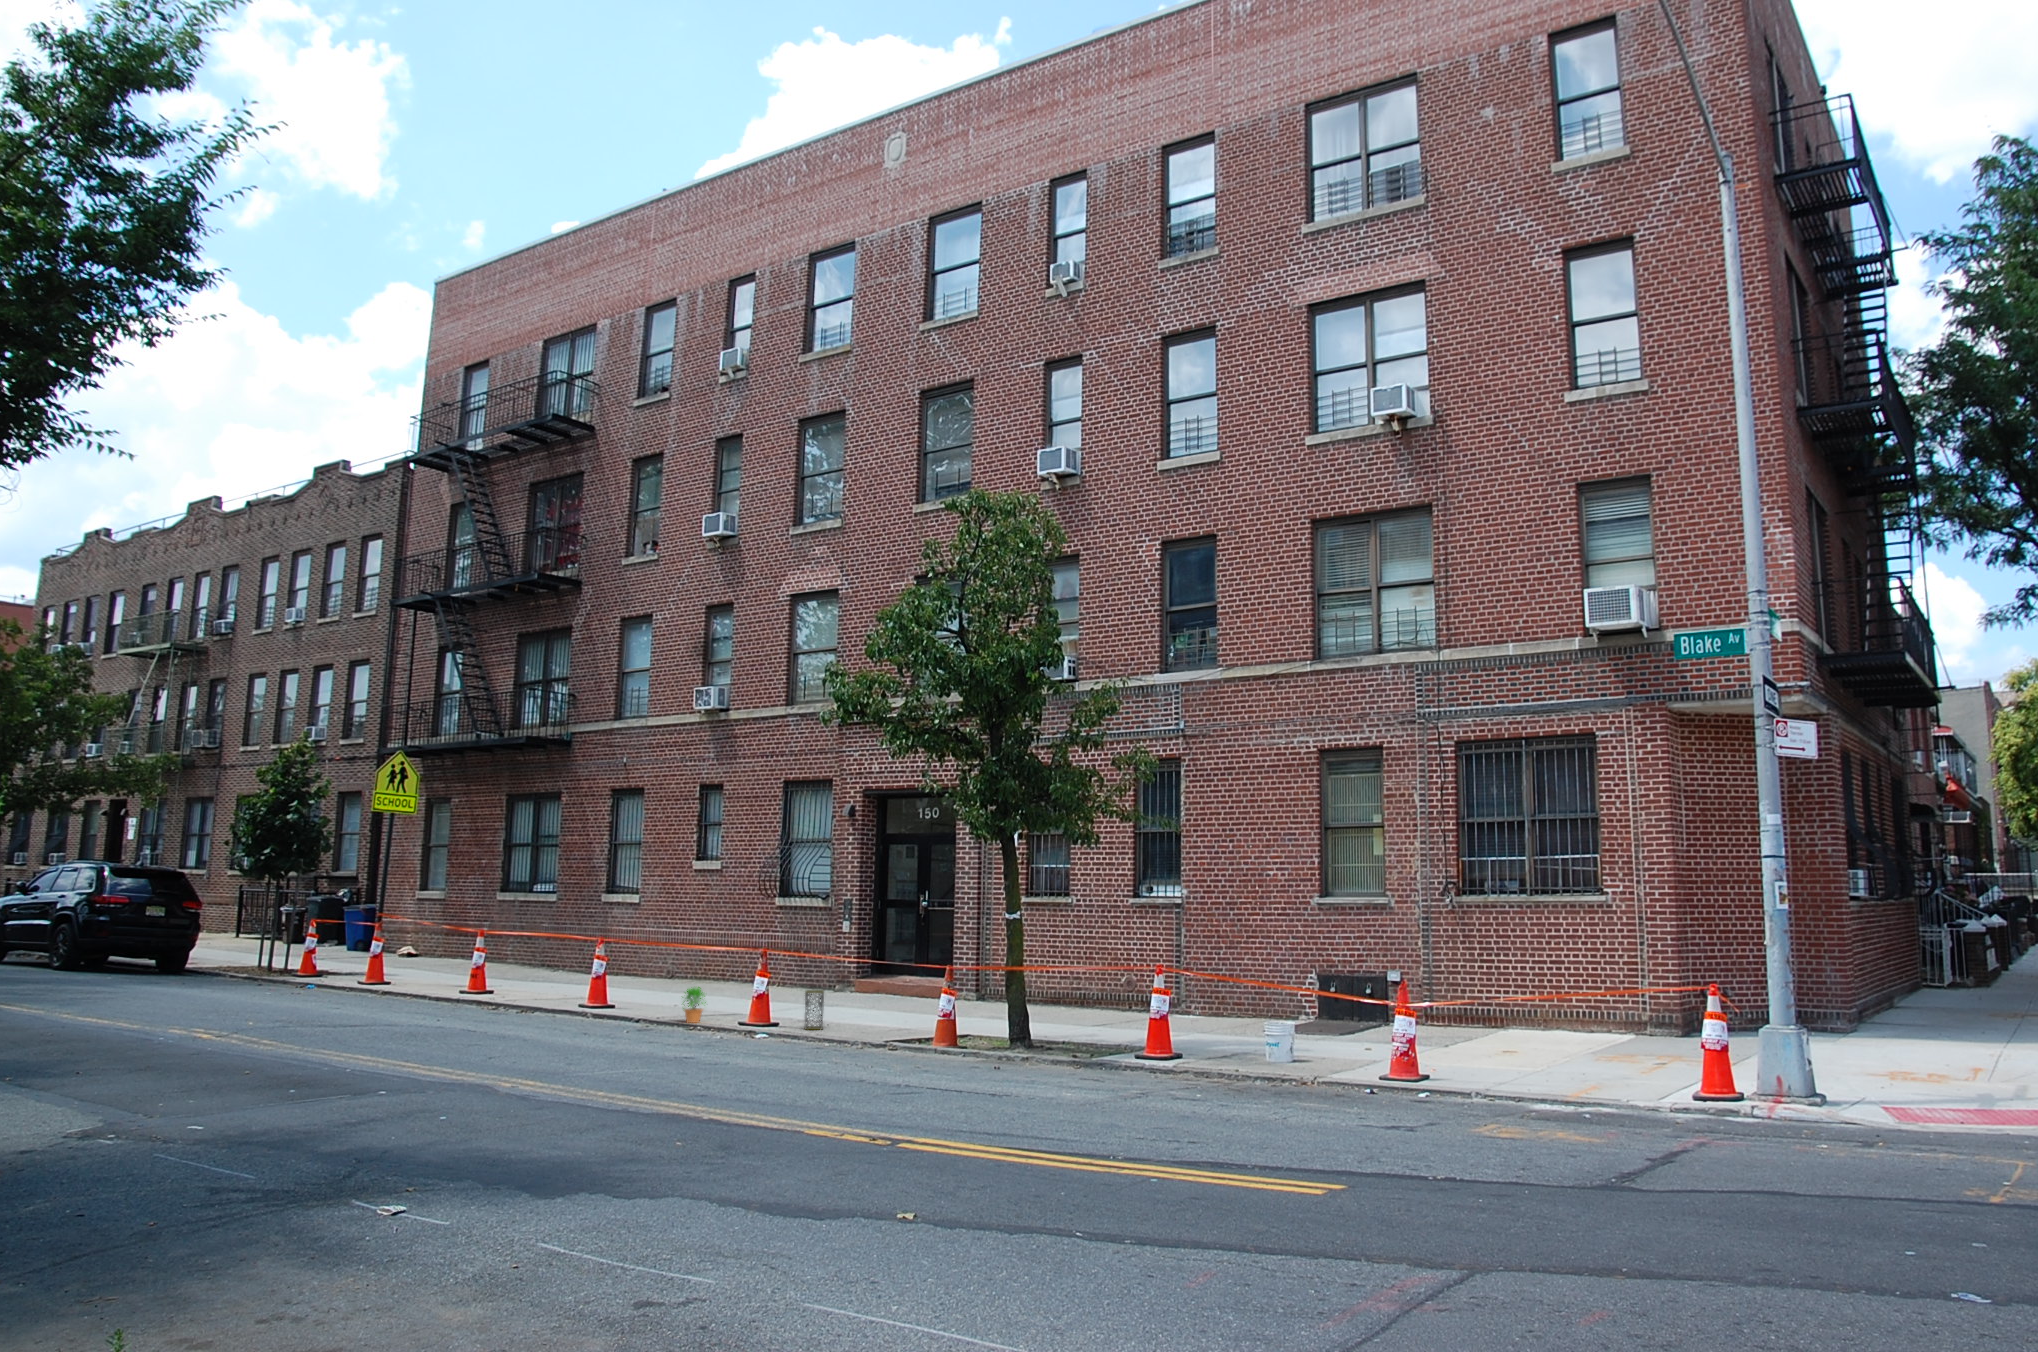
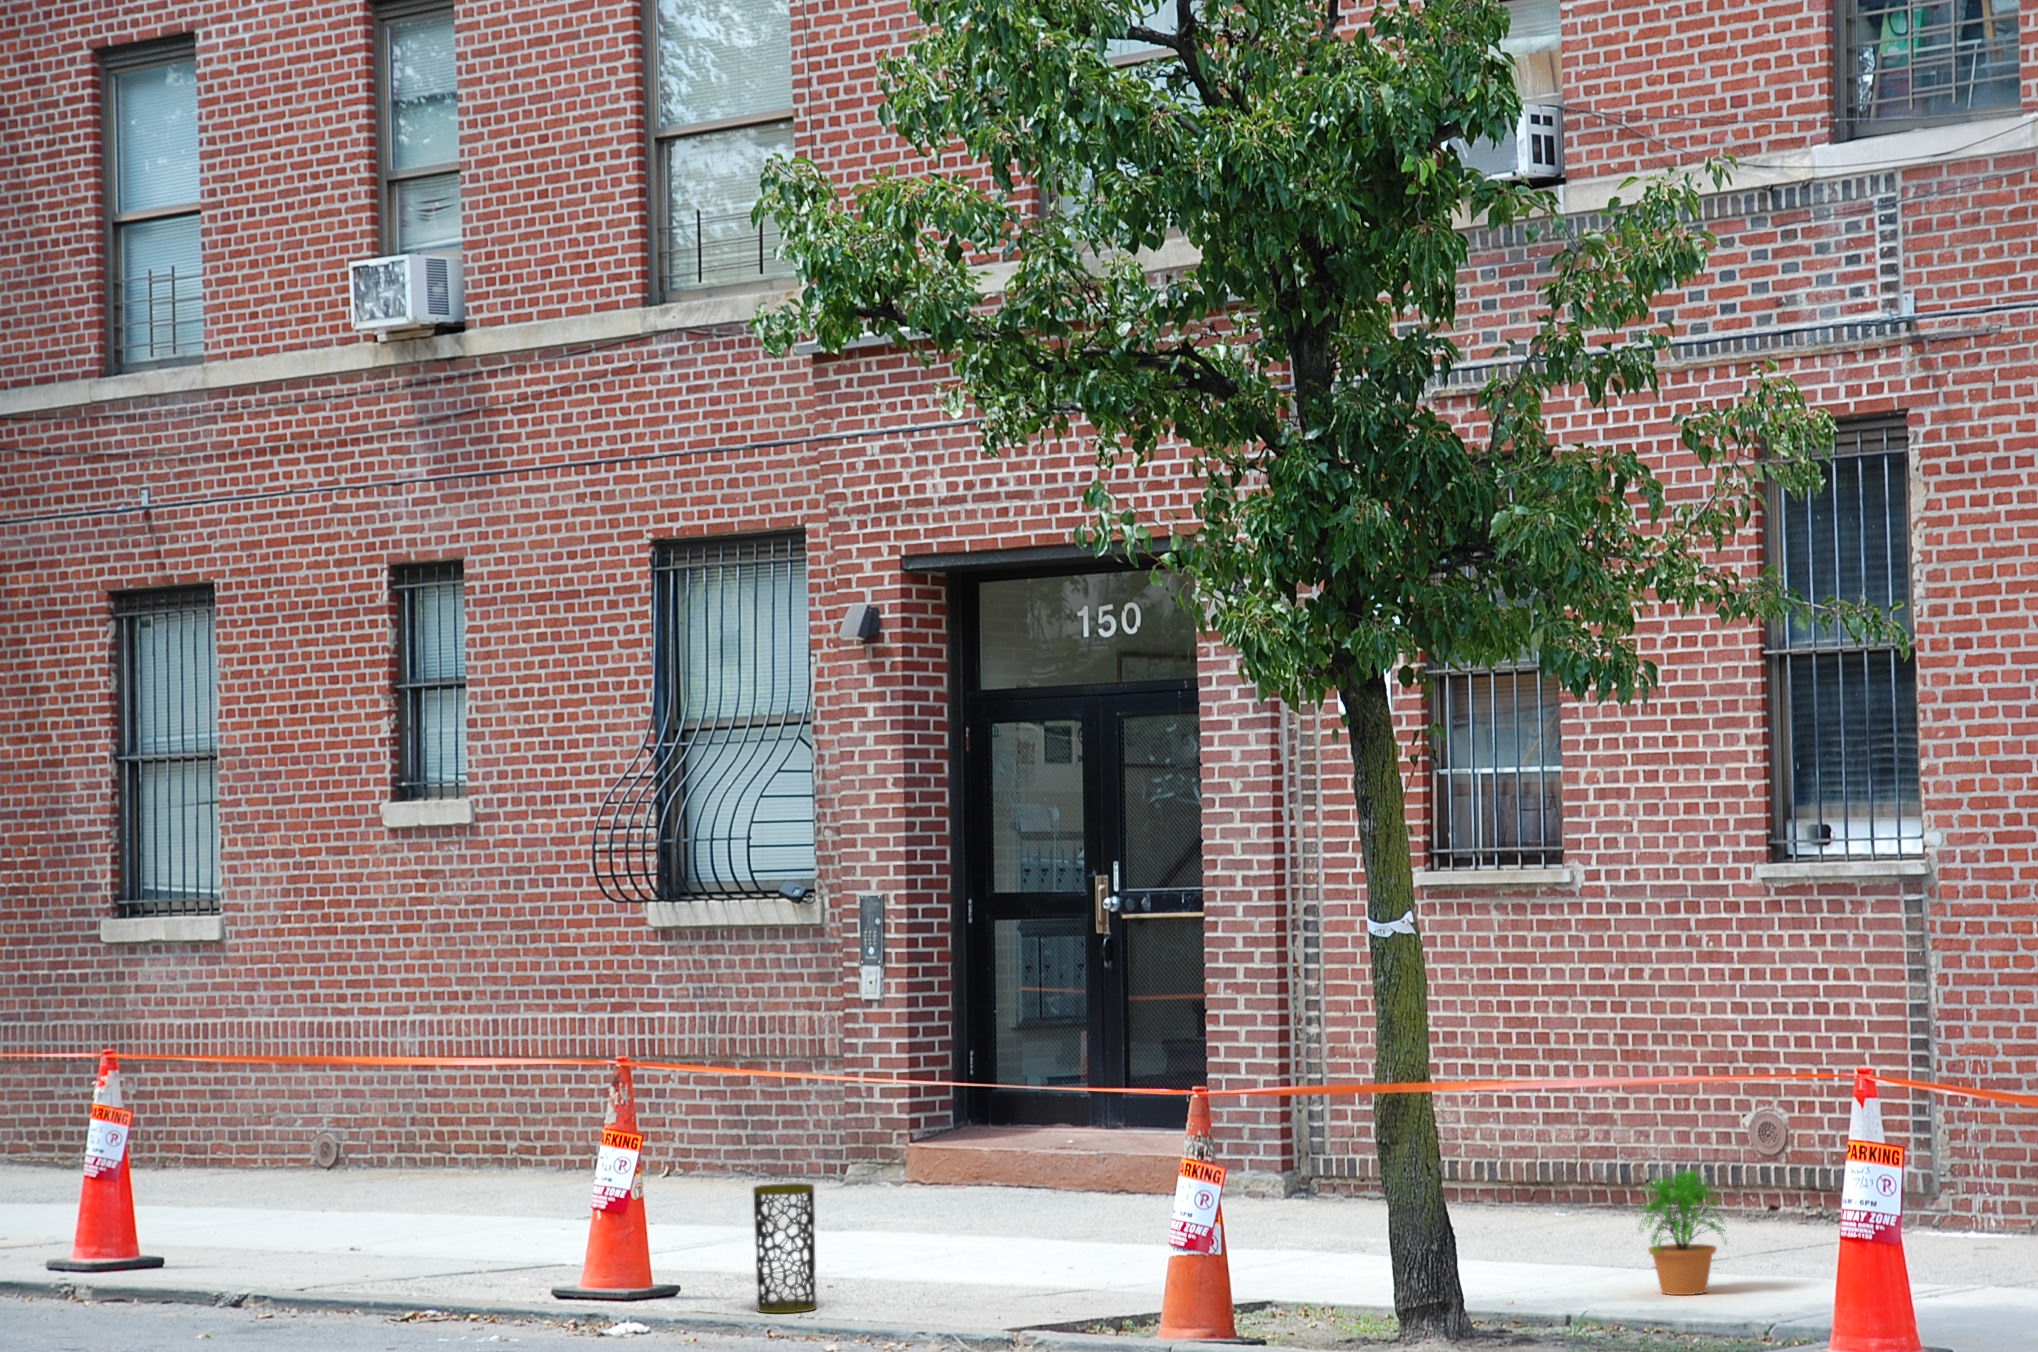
potted plant: present [682,987,706,1023] -> present [1639,1170,1727,1295]

